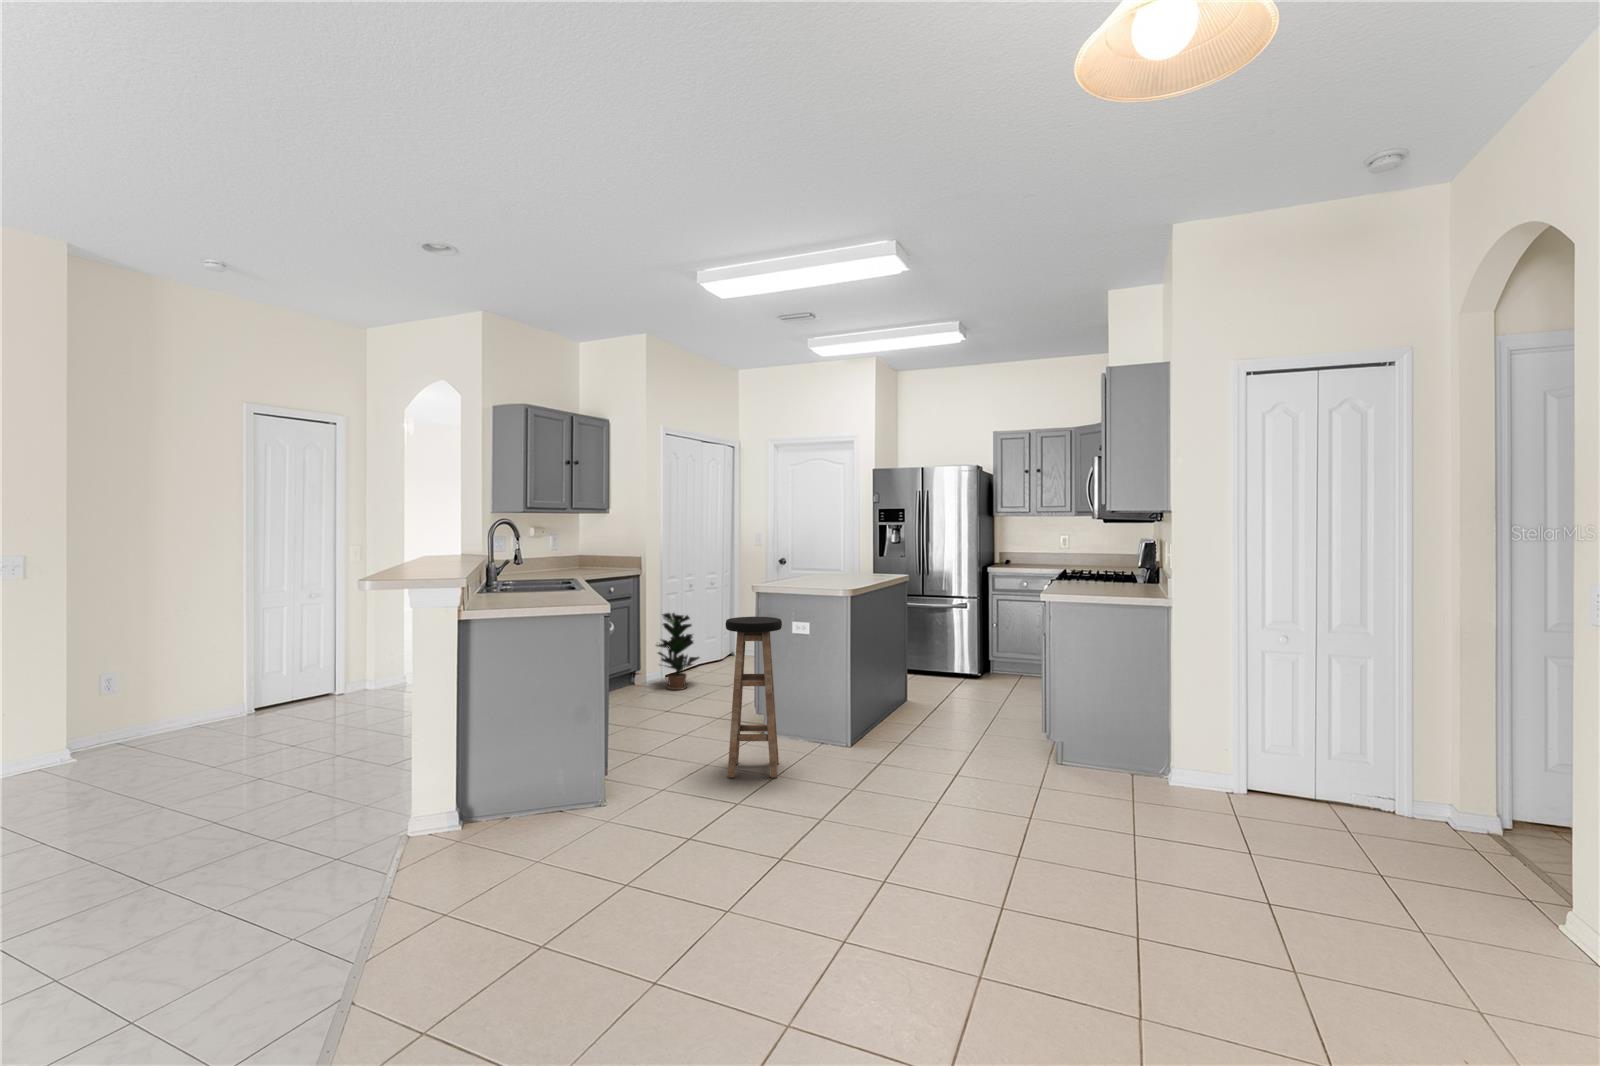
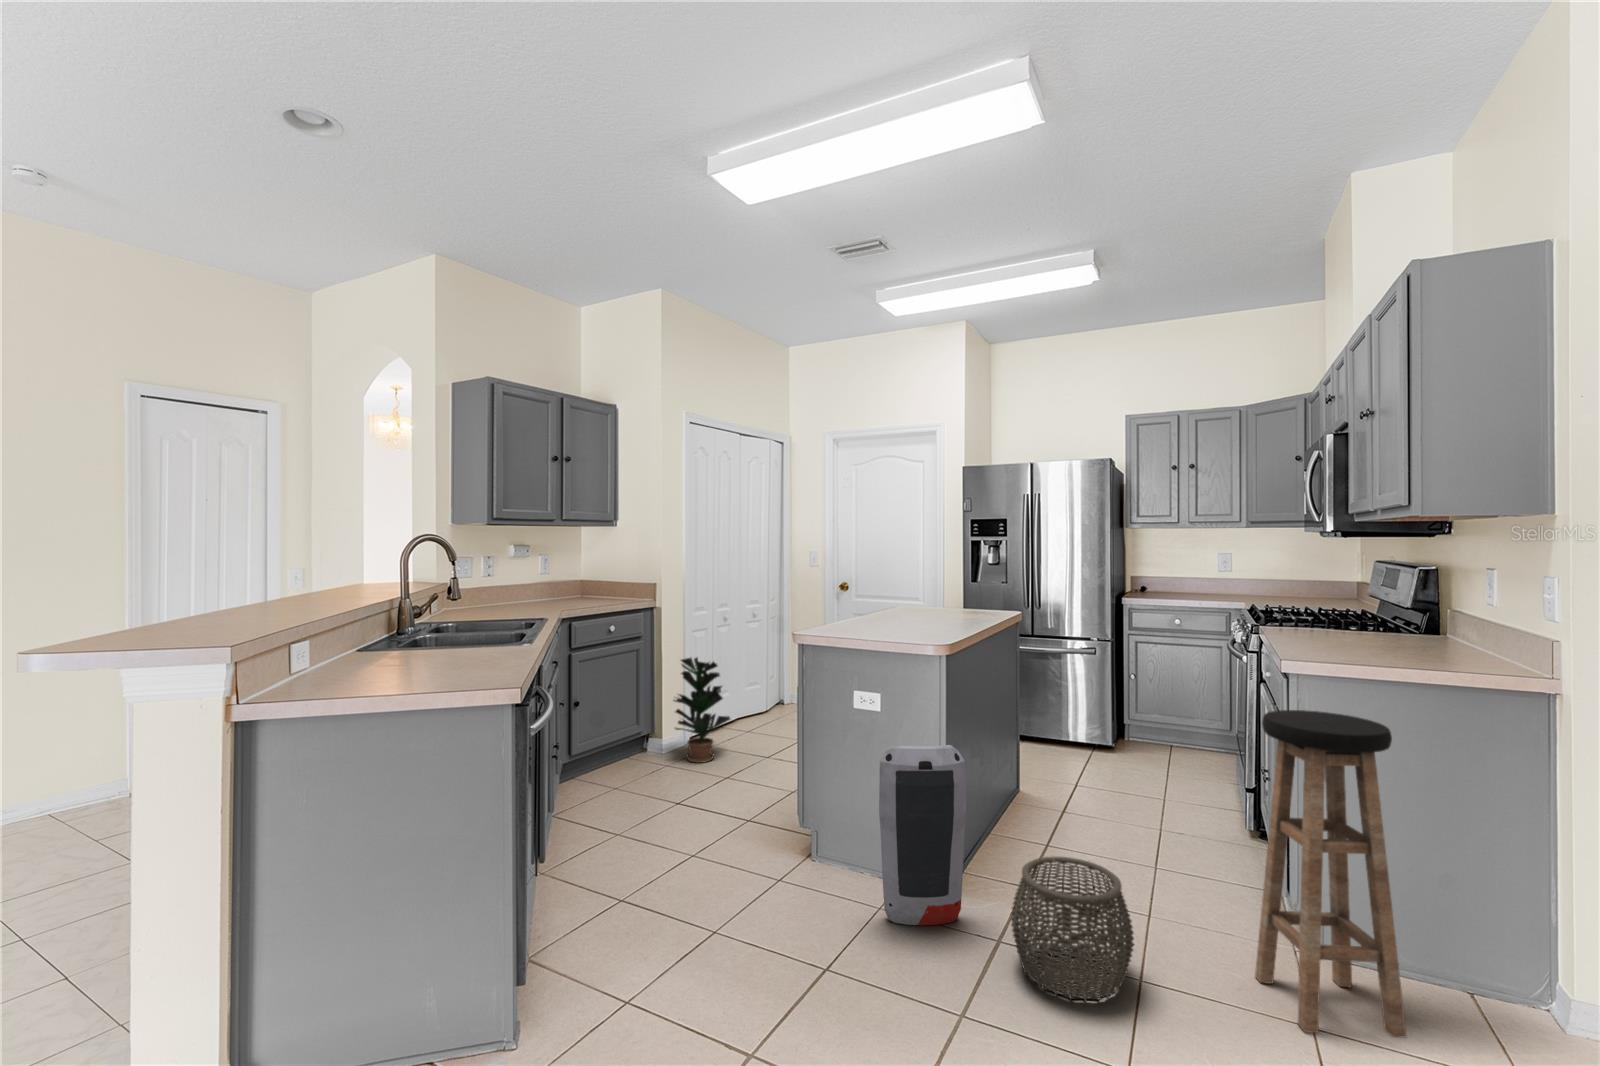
bar stool: present [726,617,782,778] -> present [1255,710,1406,1037]
air purifier: none [808,650,862,760] -> present [879,745,967,925]
woven basket: none [884,711,952,783] -> present [1011,857,1134,1001]

